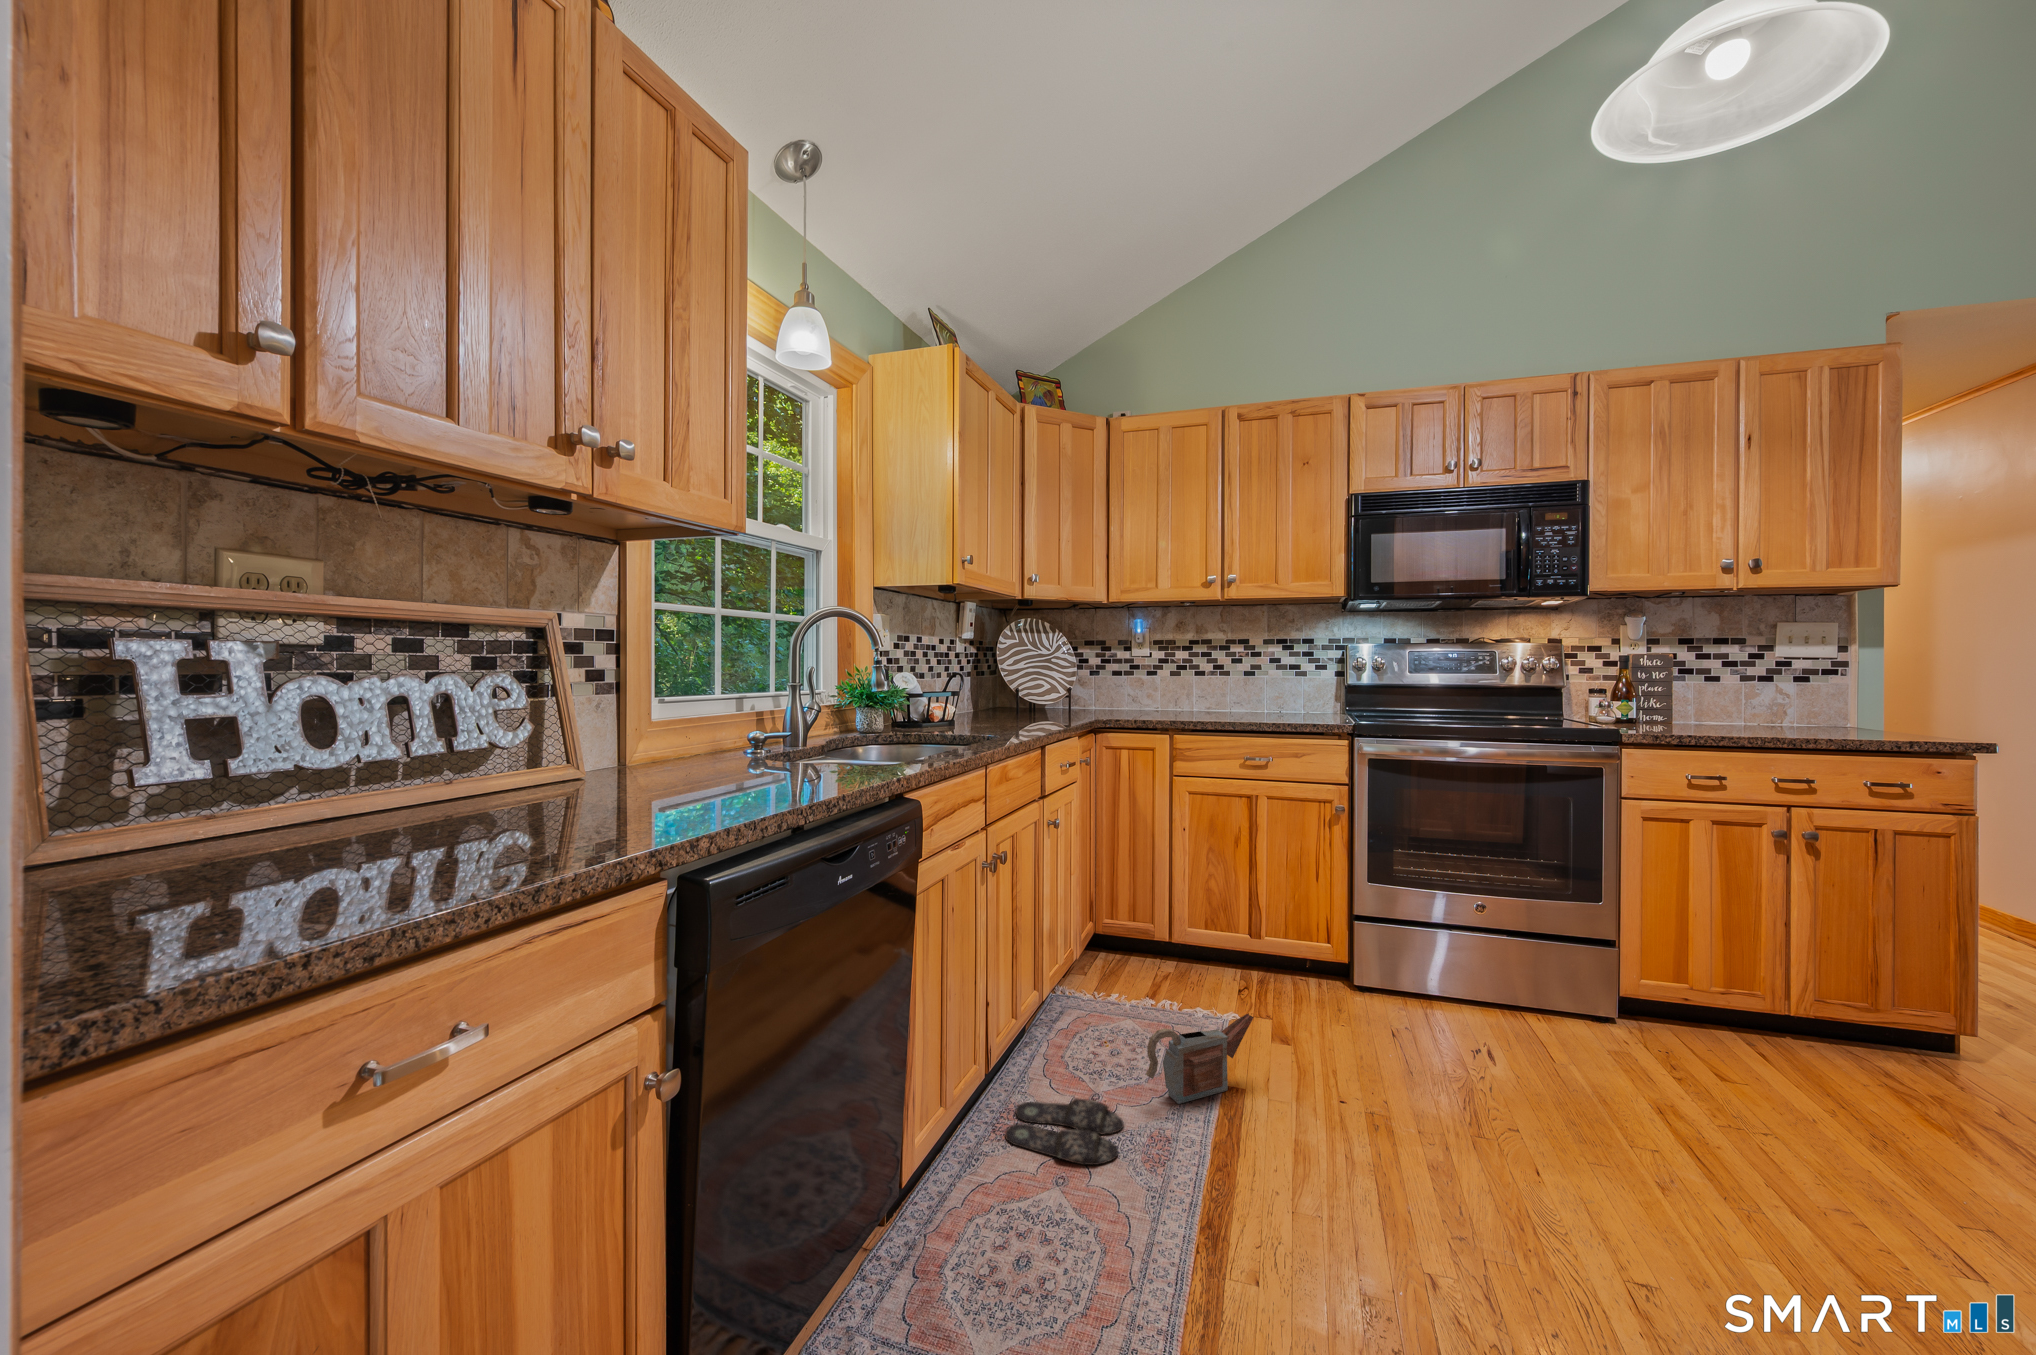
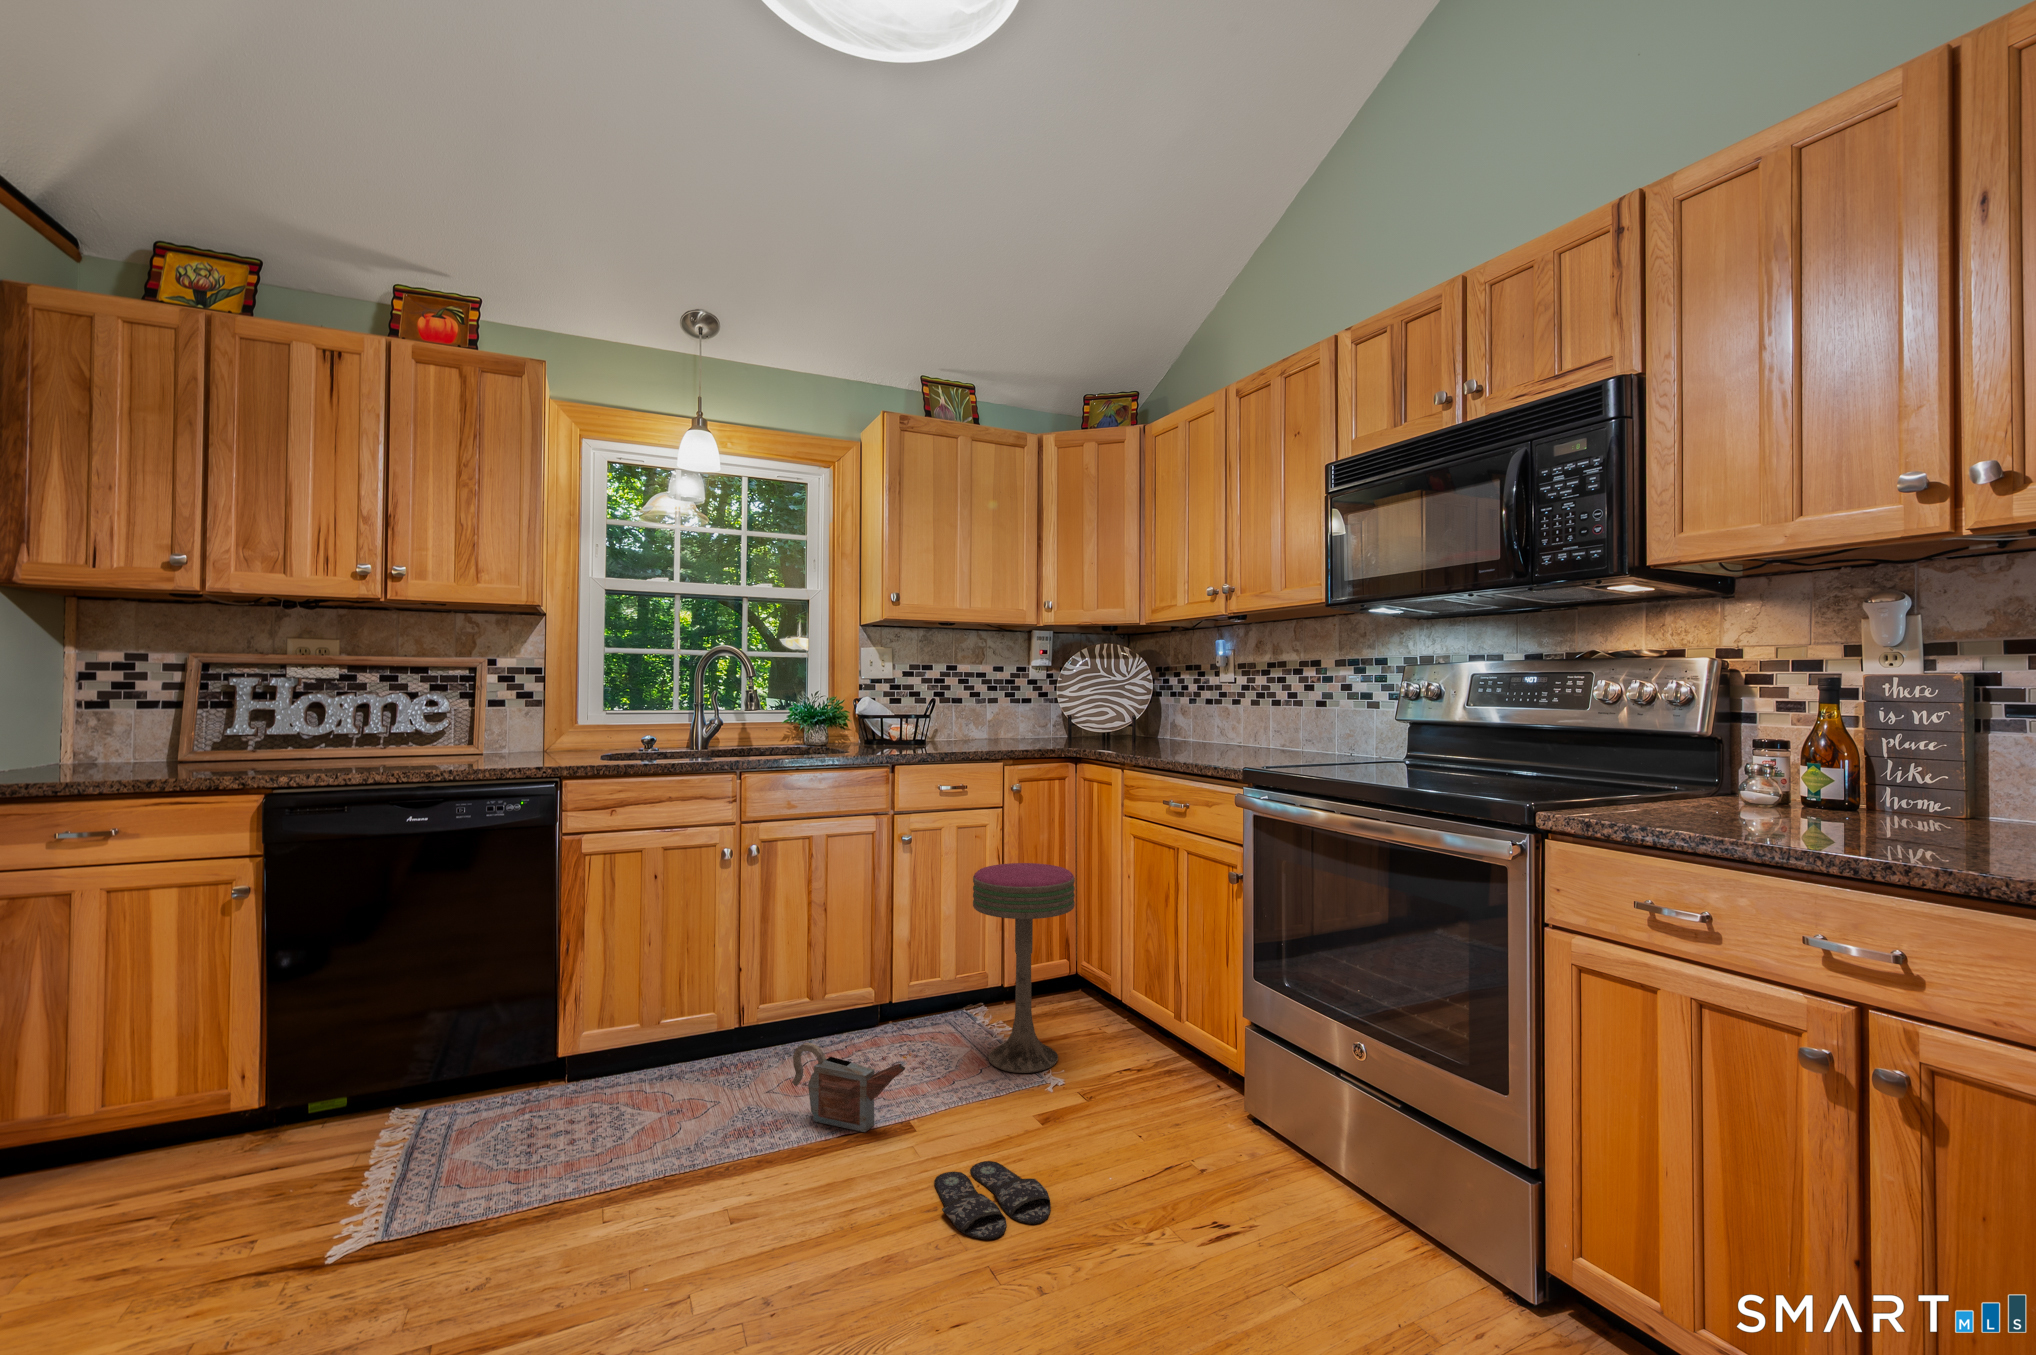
bar stool: none [1125,817,1218,1003] -> present [973,863,1075,1073]
slippers: present [1005,1098,1124,1165] -> present [934,1161,1051,1240]

